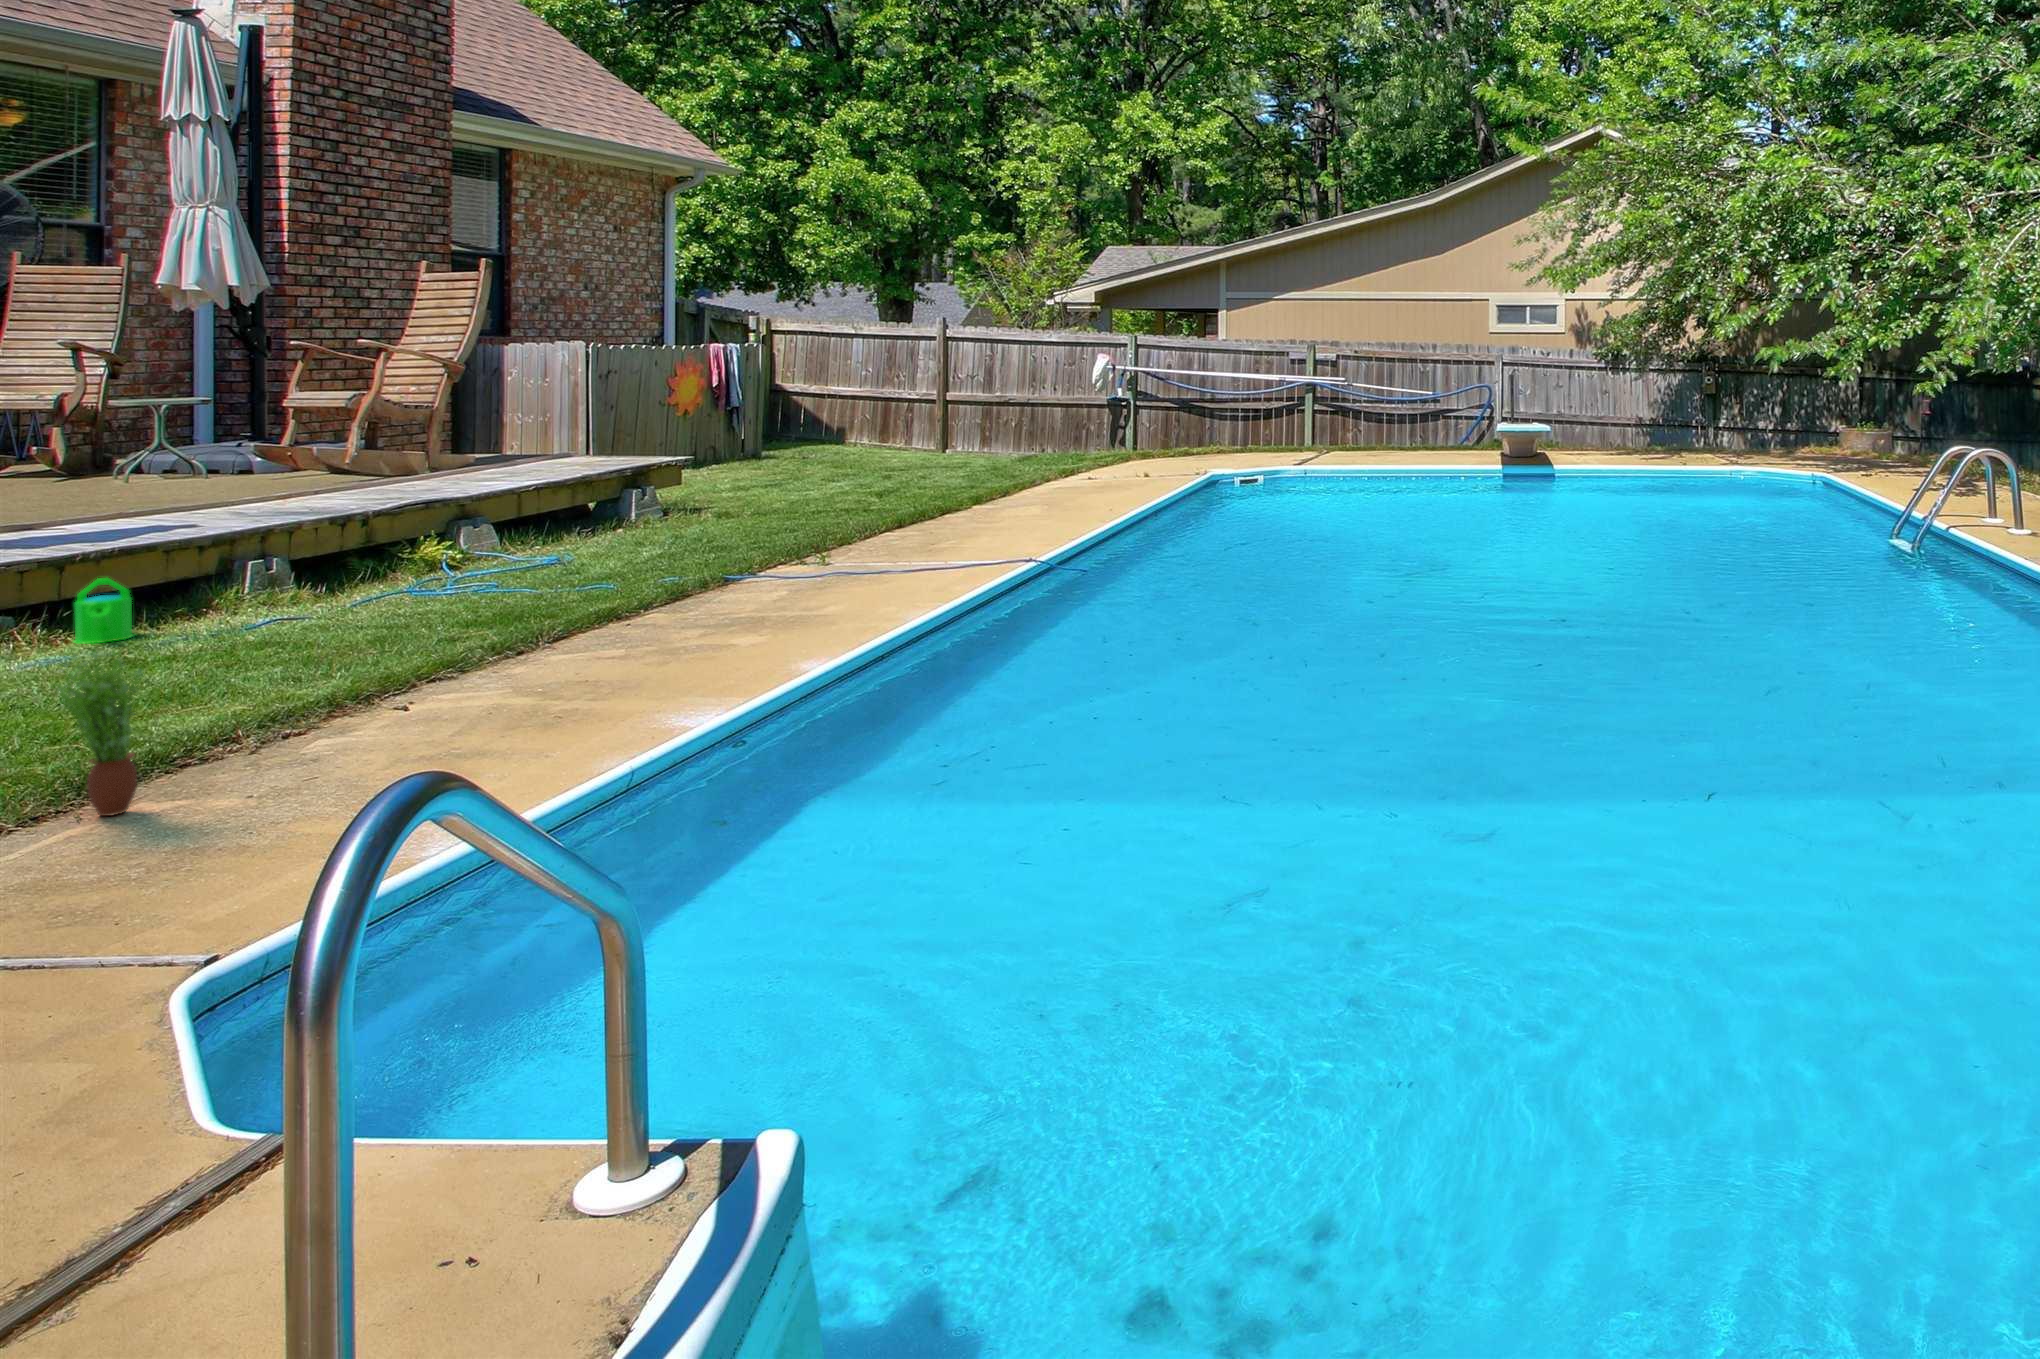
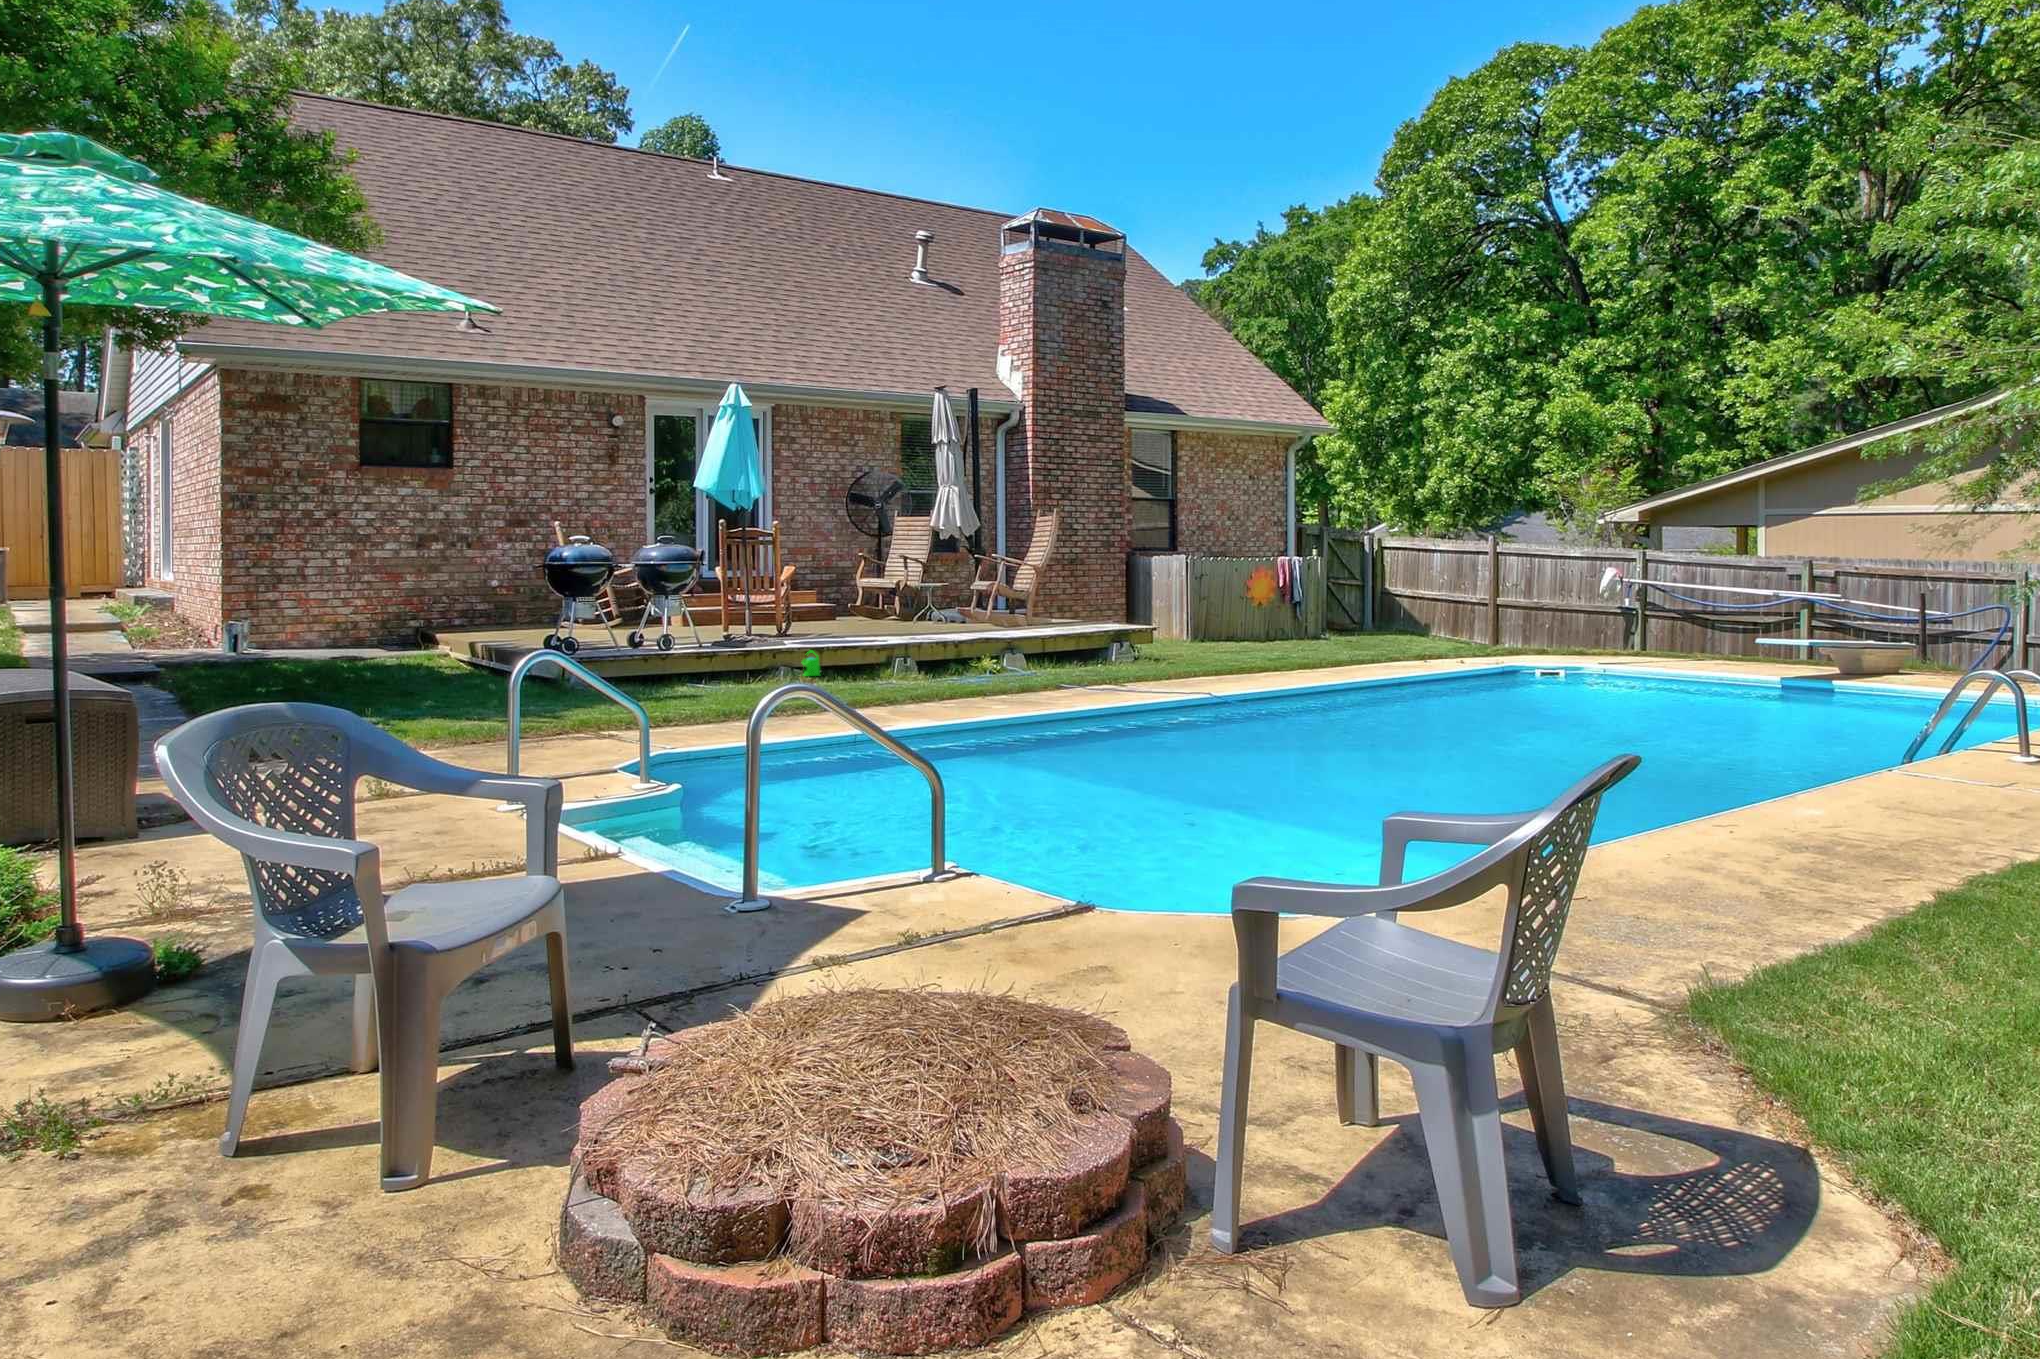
potted plant: present [53,653,143,816] -> none [695,652,718,707]

